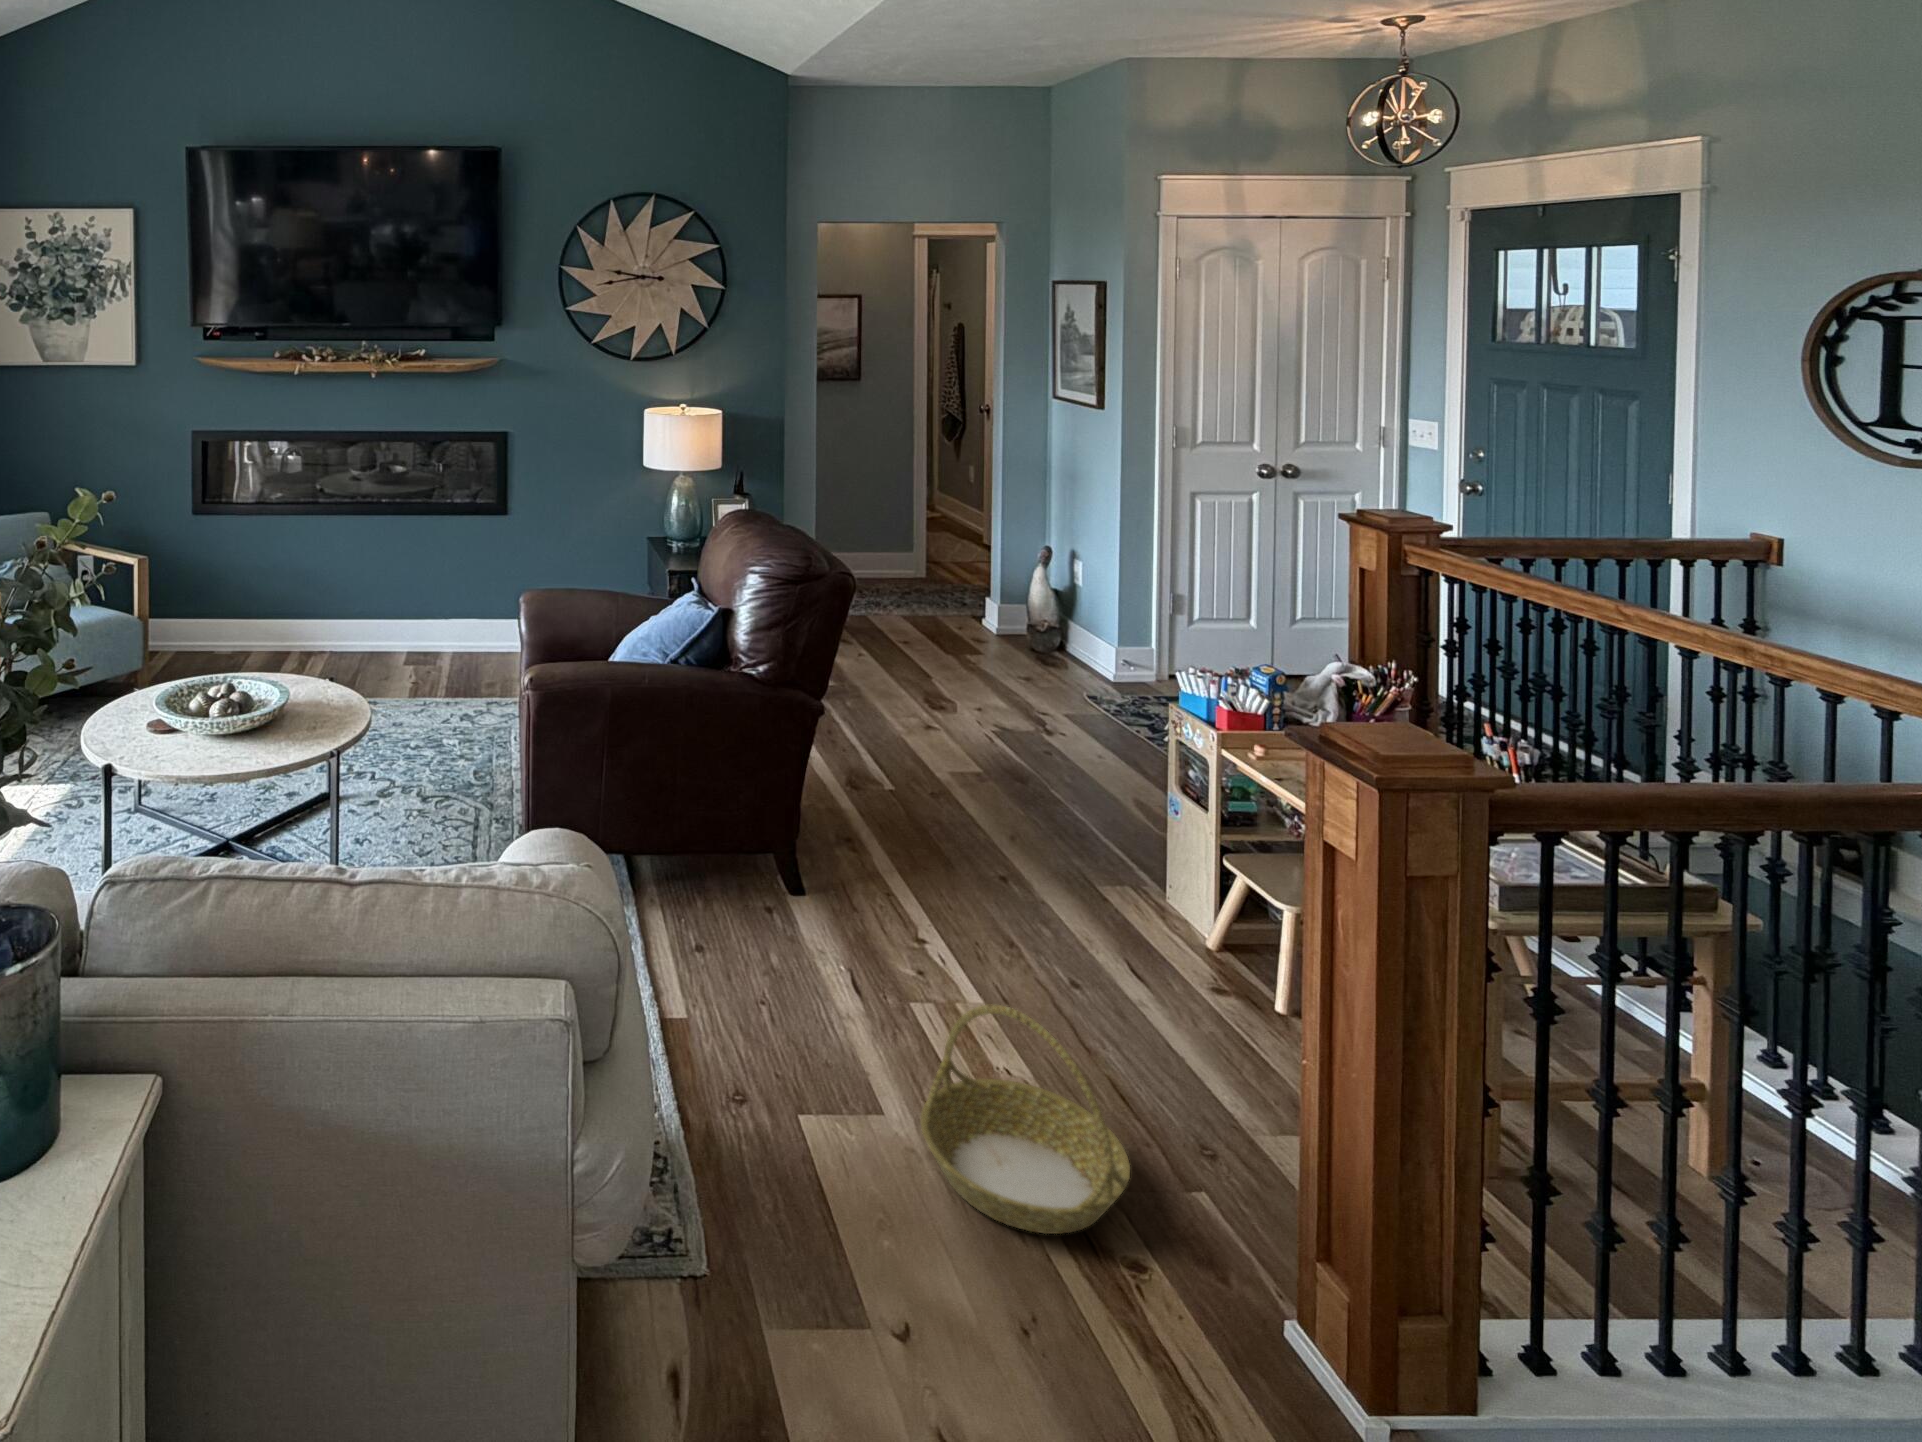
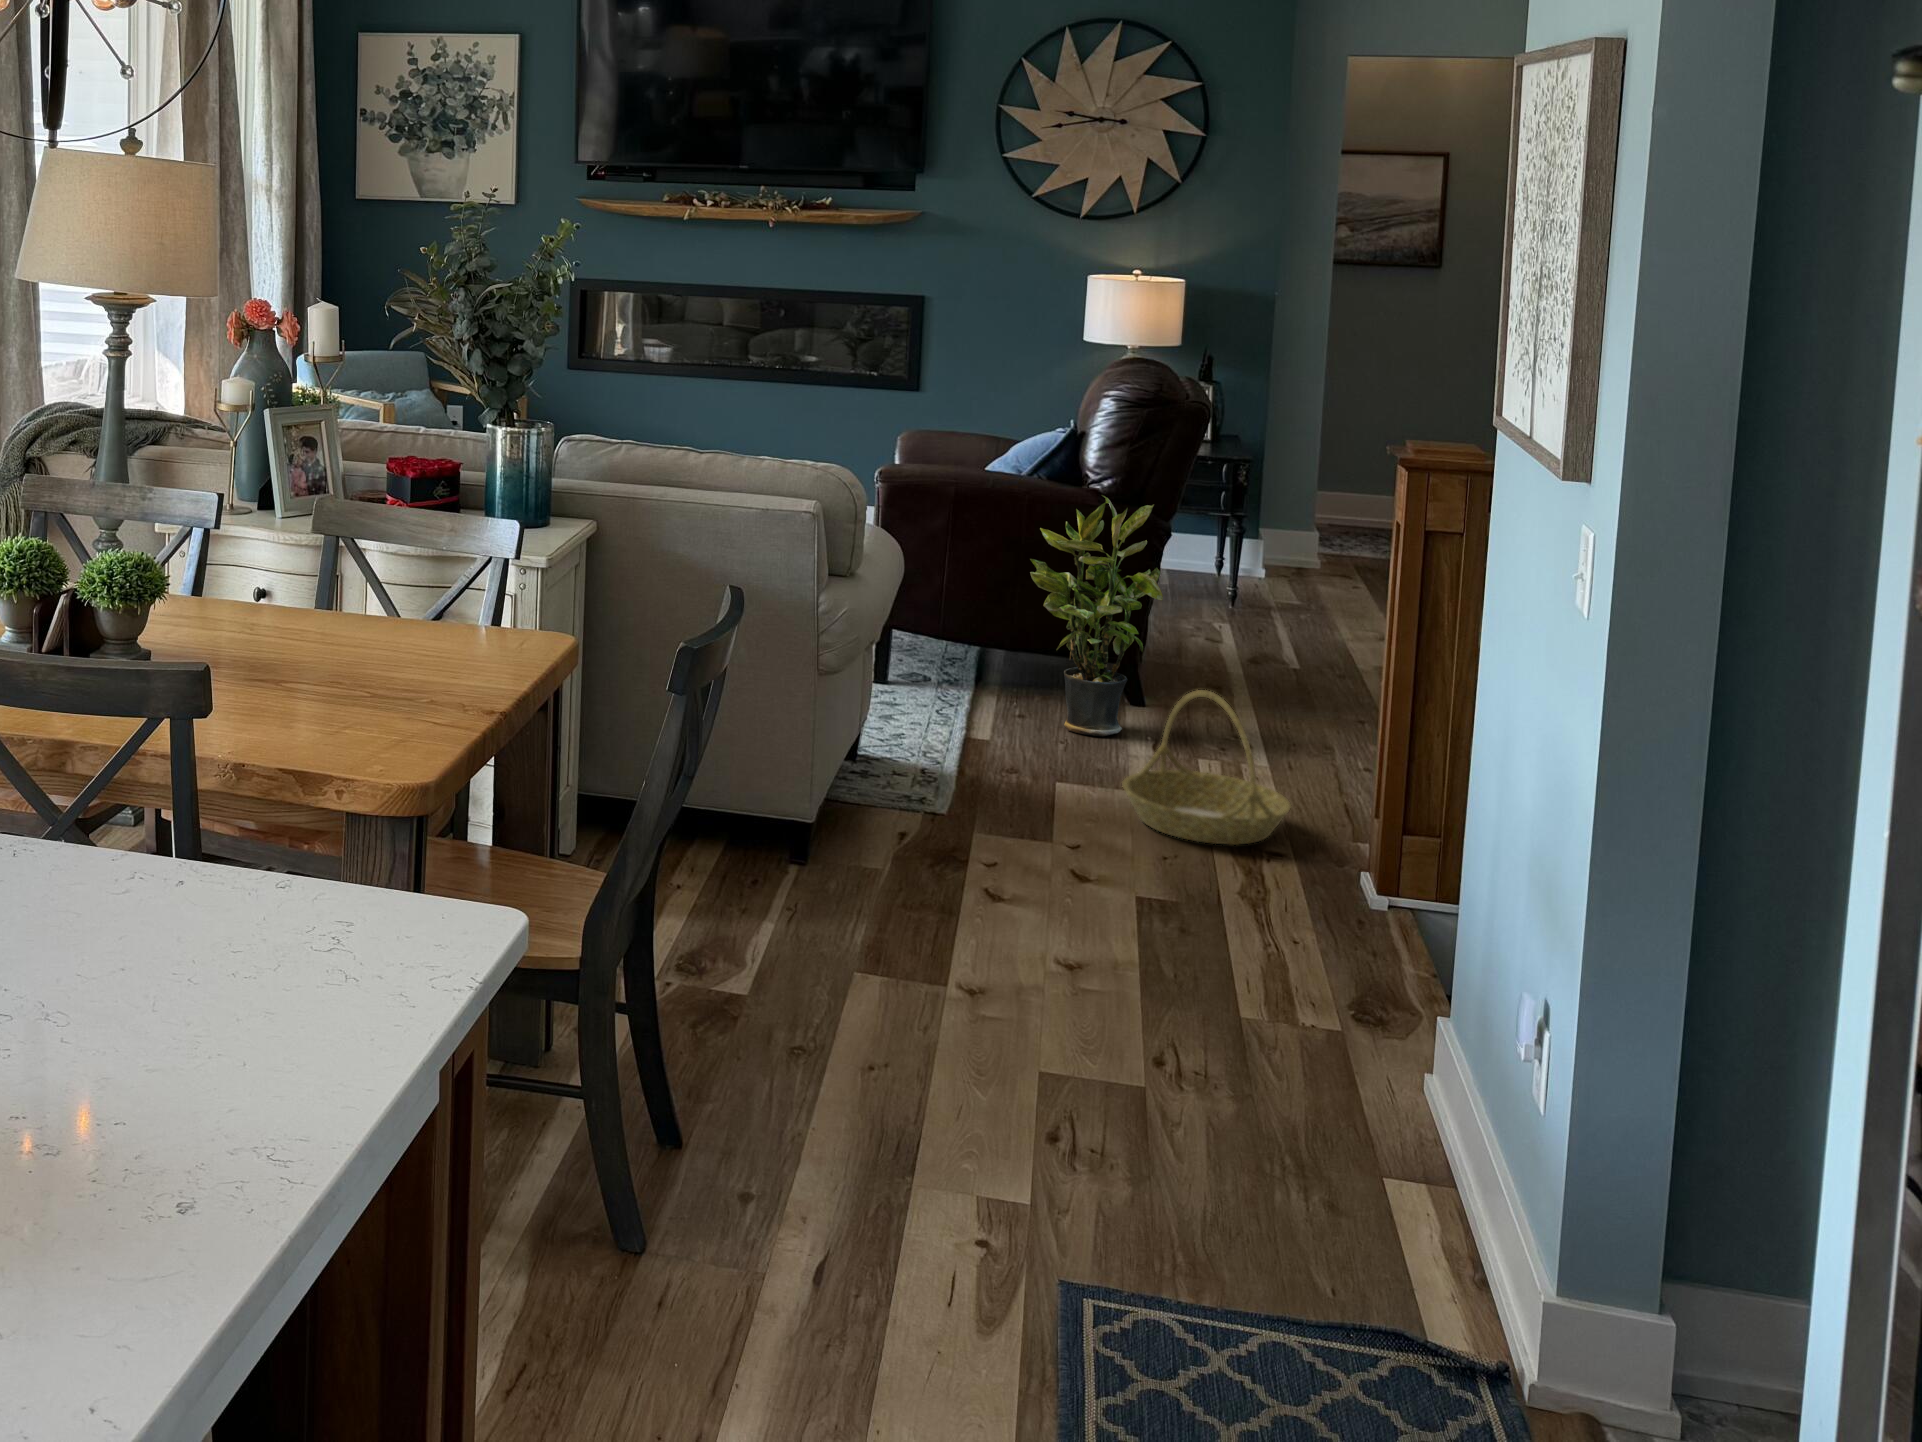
potted plant: none [724,698,860,973] -> present [1030,496,1163,736]

